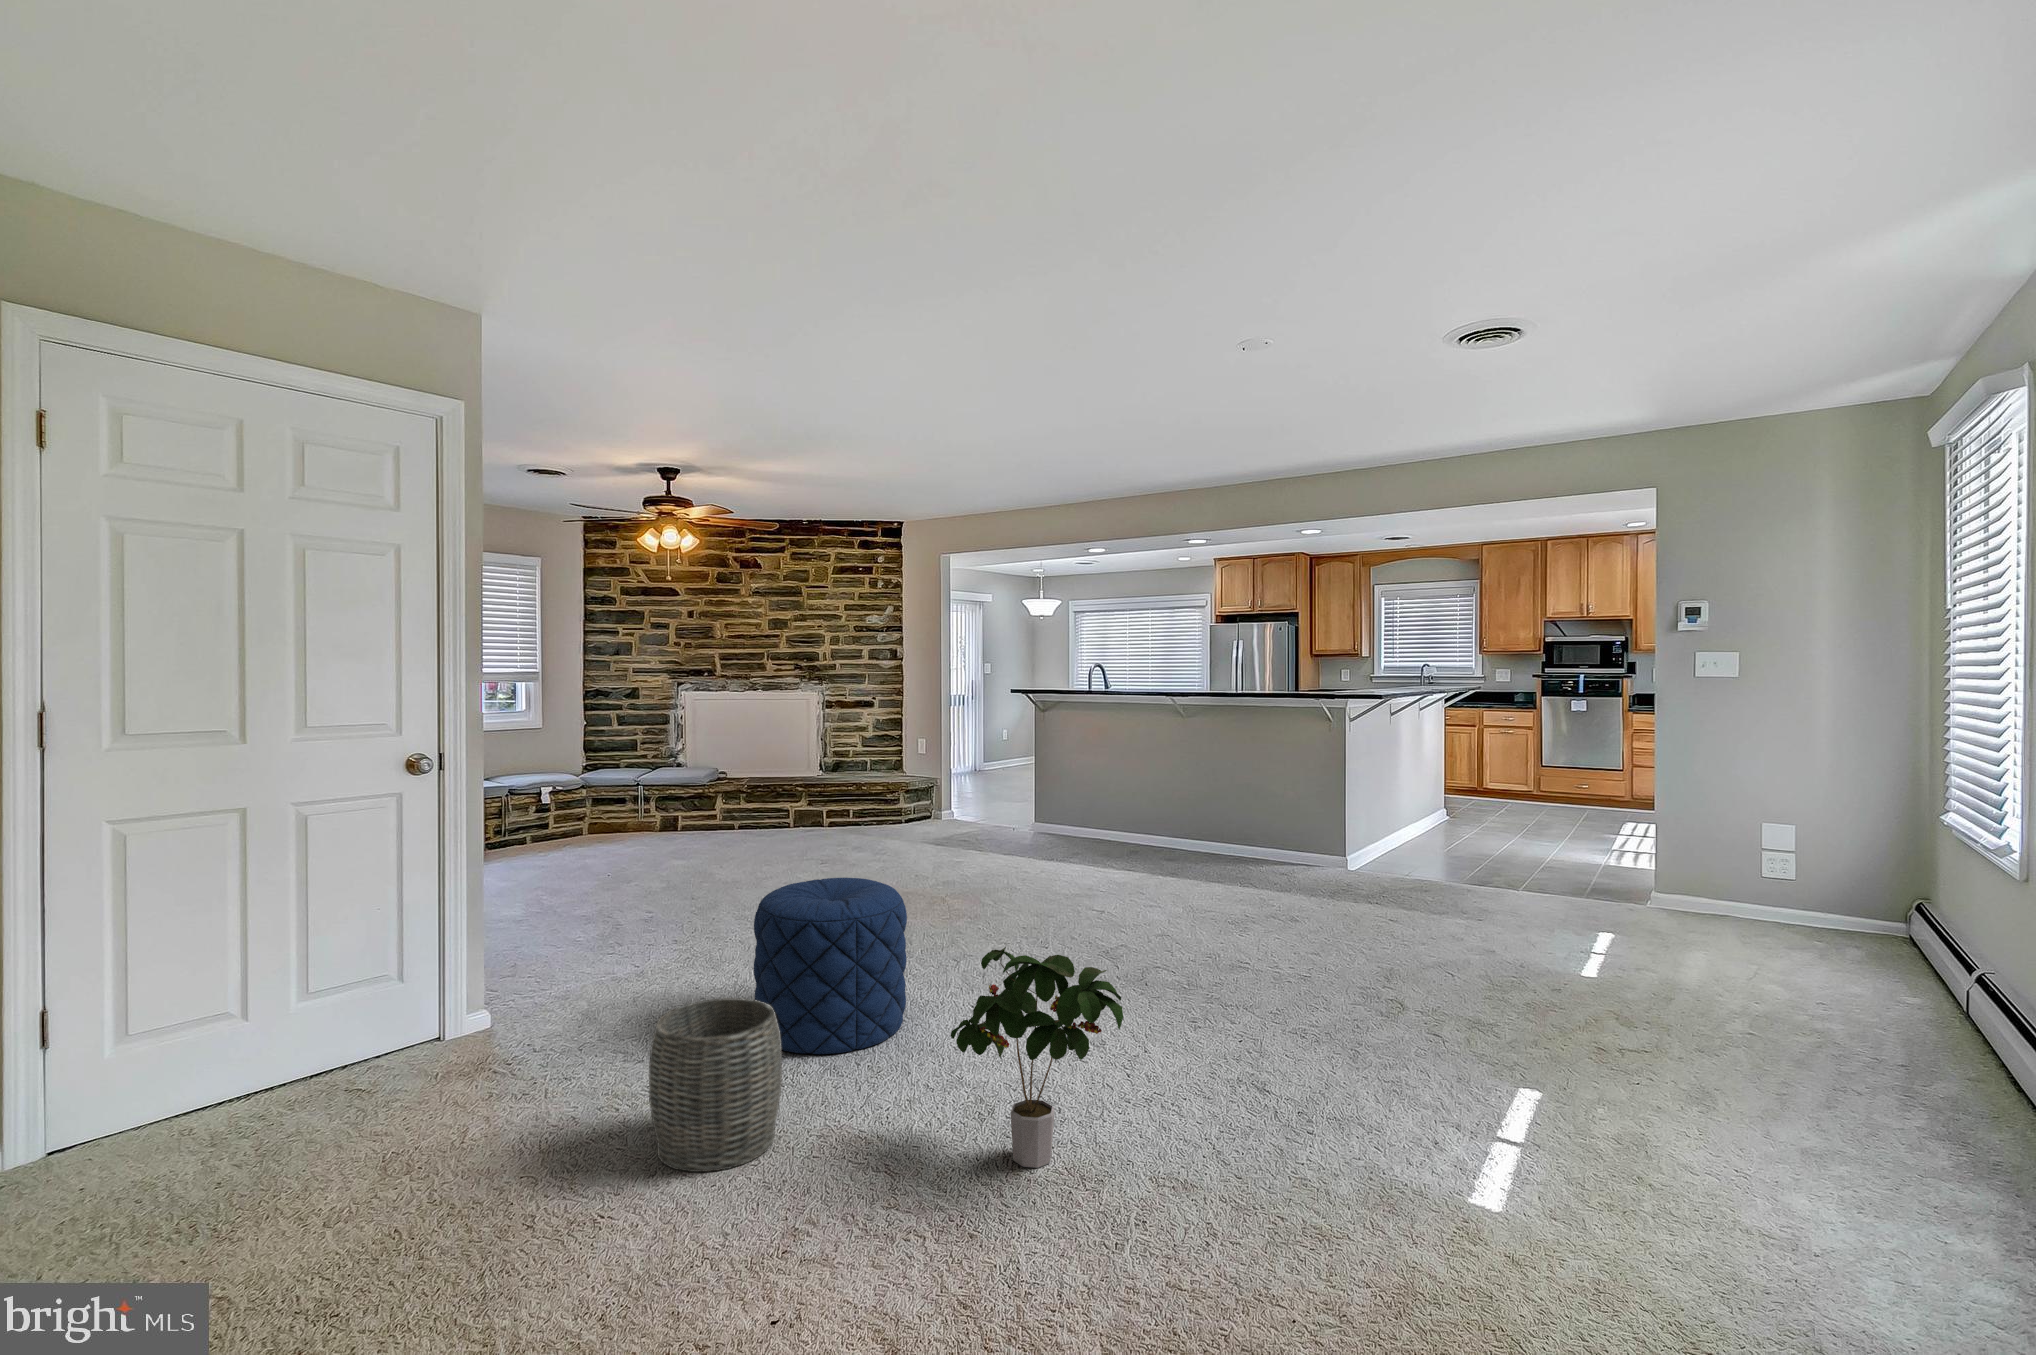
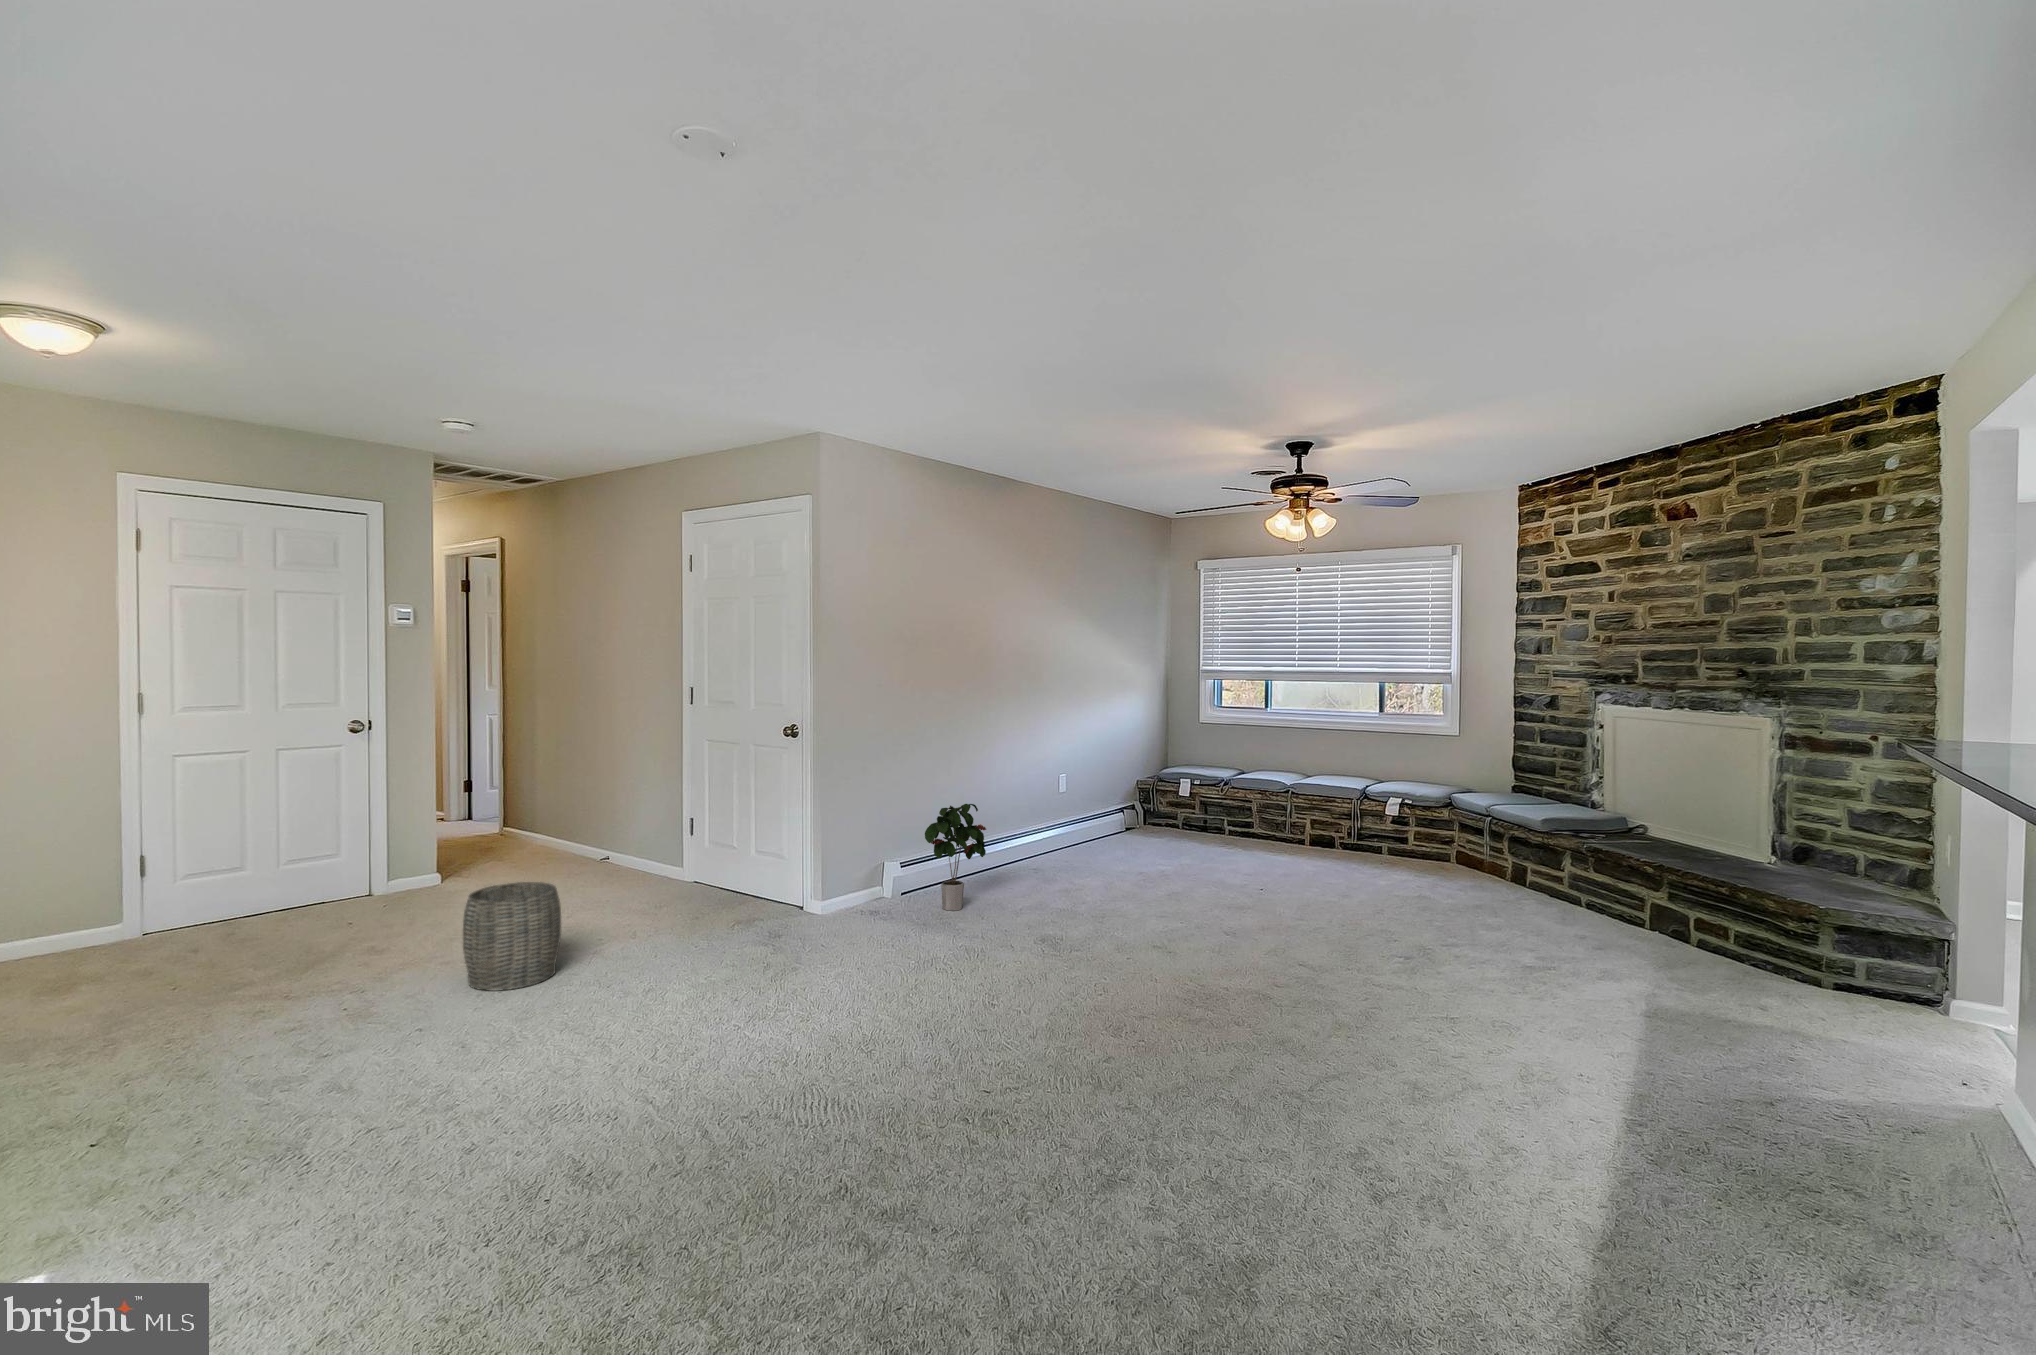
pouf: present [754,878,907,1054] -> none [636,856,783,1019]
potted plant: present [951,947,1123,1168] -> present [925,804,986,911]

